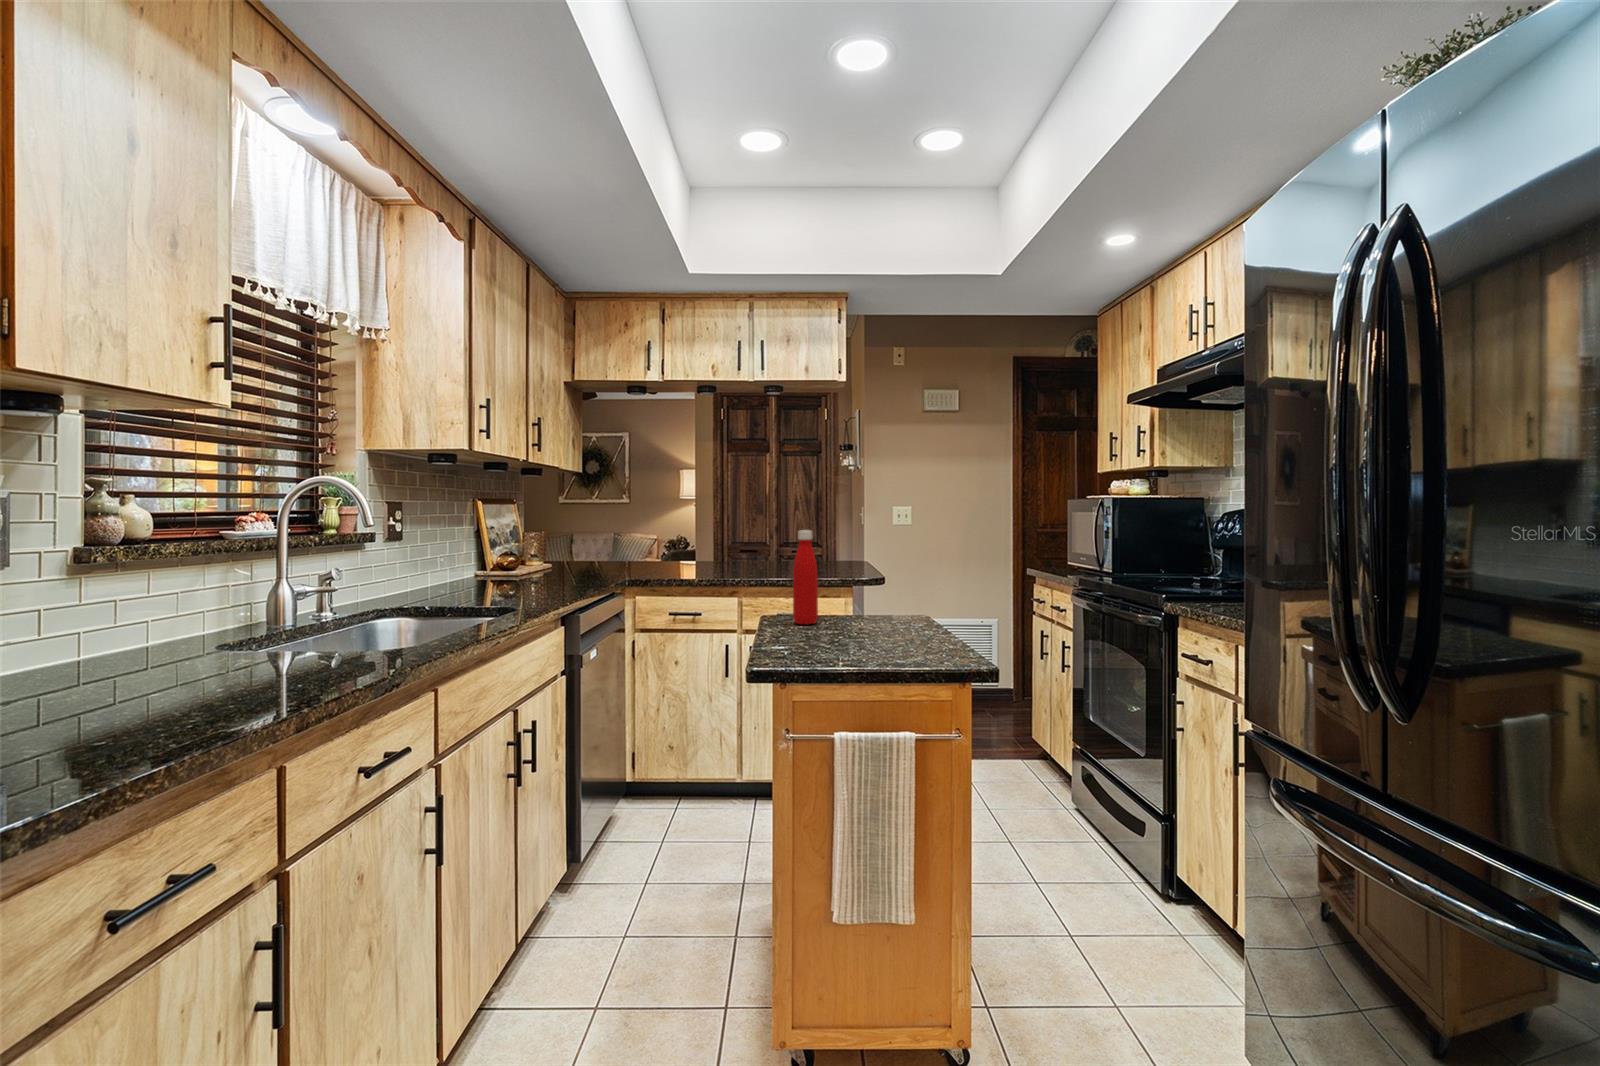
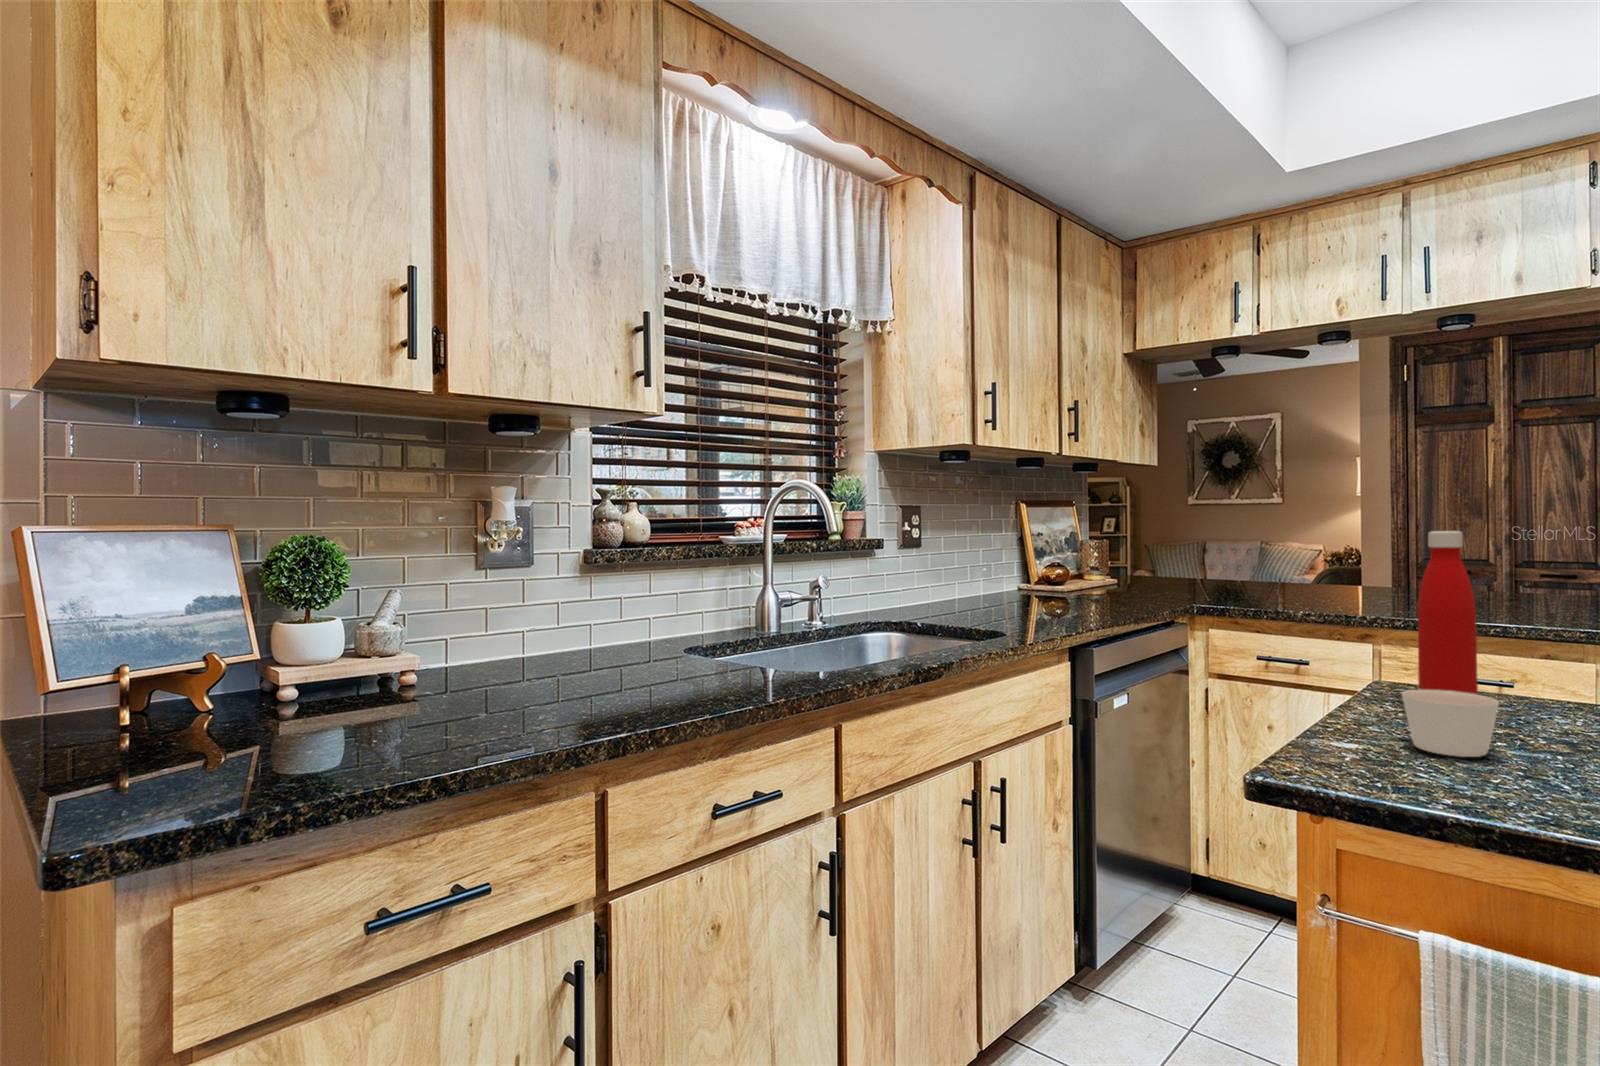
candle: none [800,615,839,646] -> present [1402,690,1499,757]

